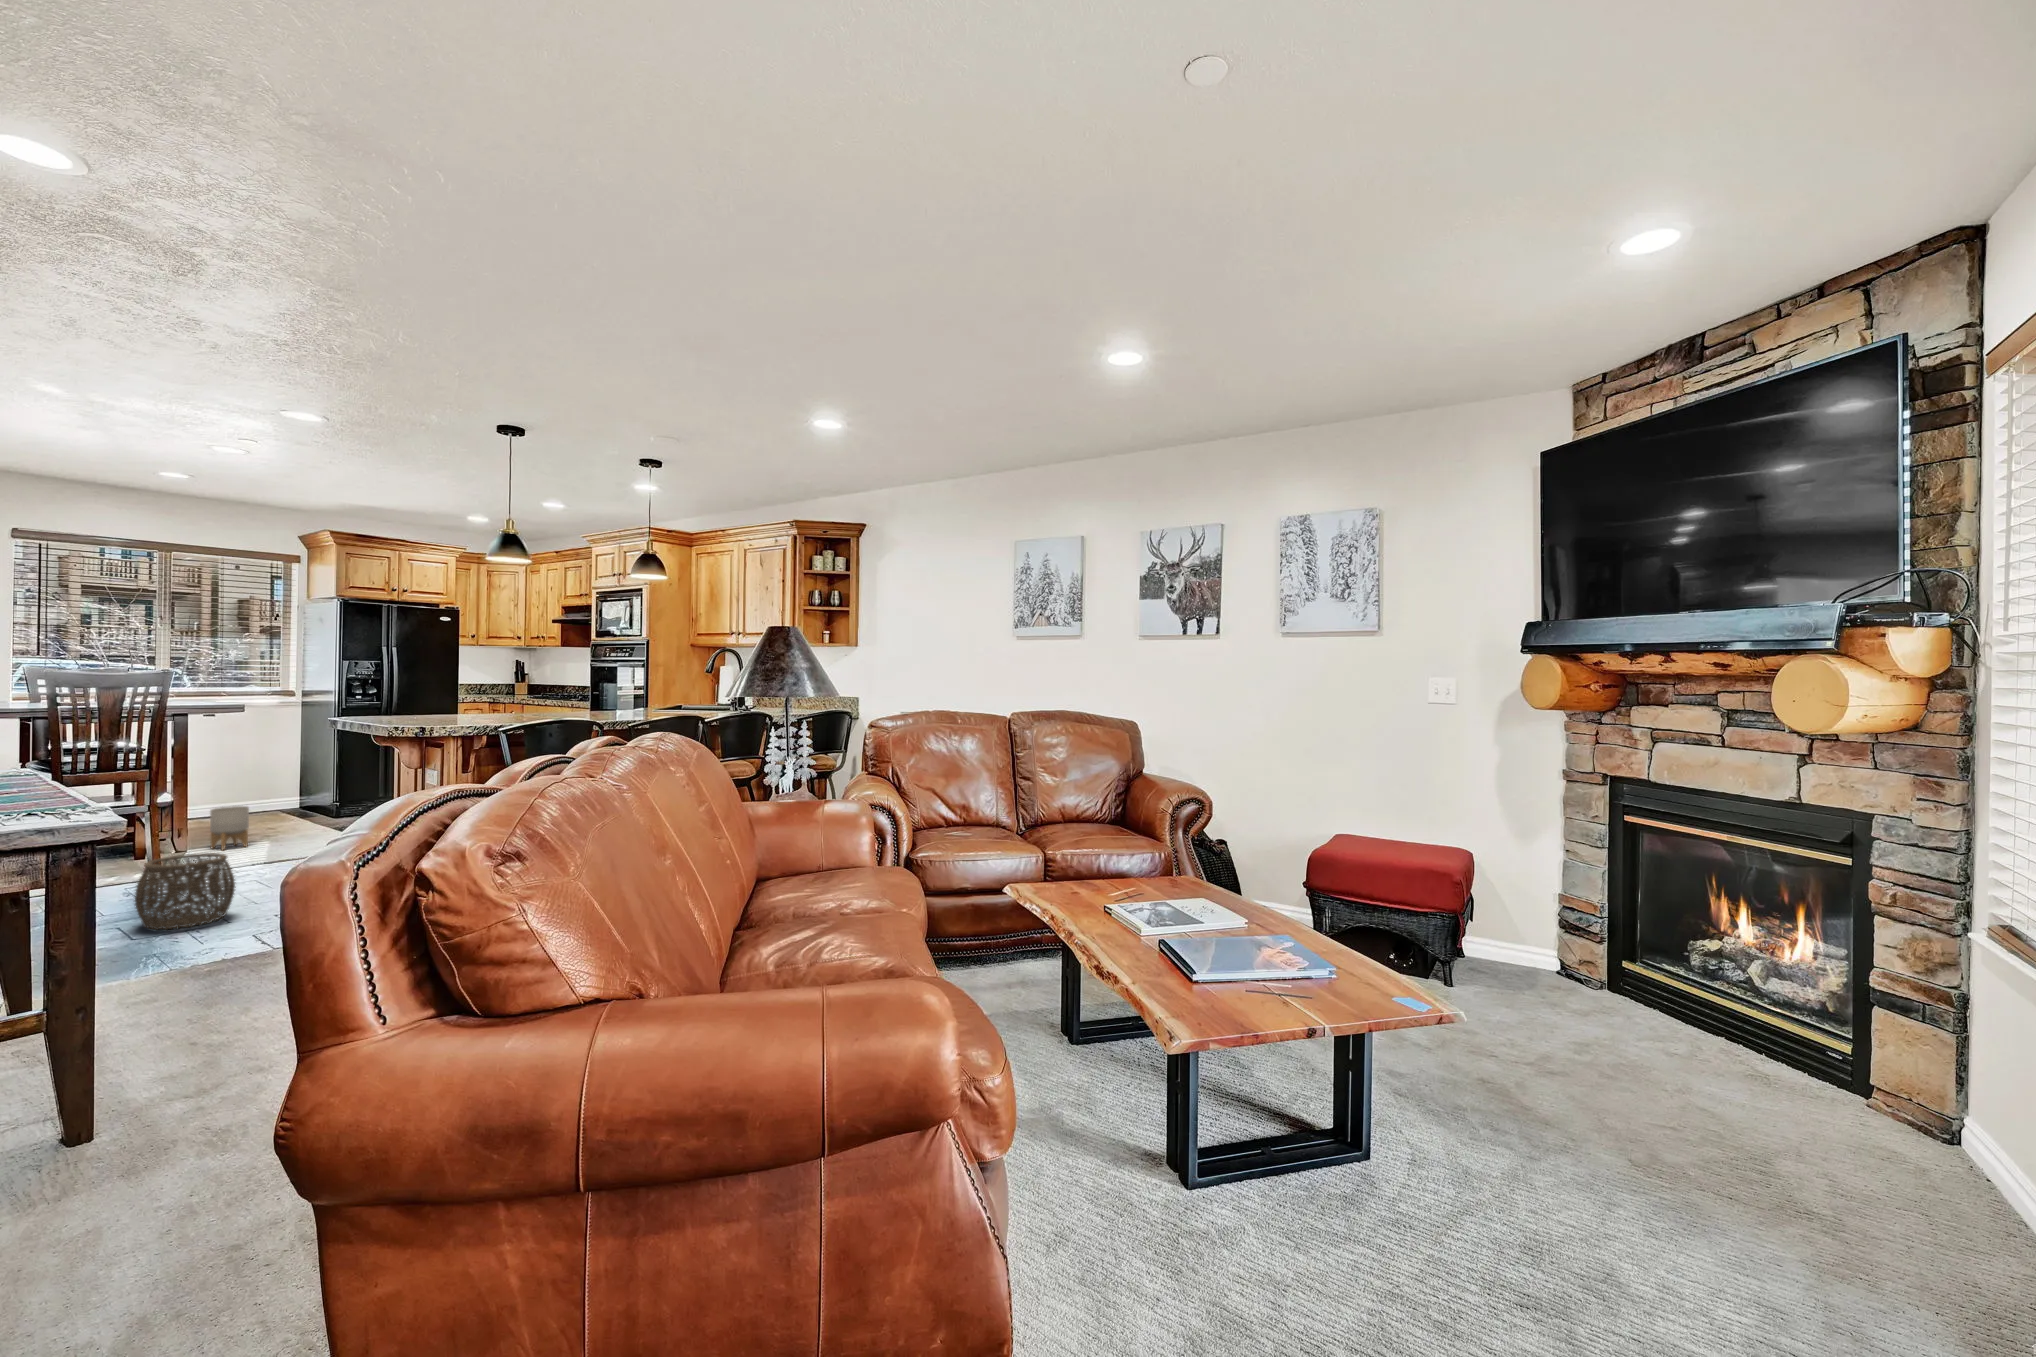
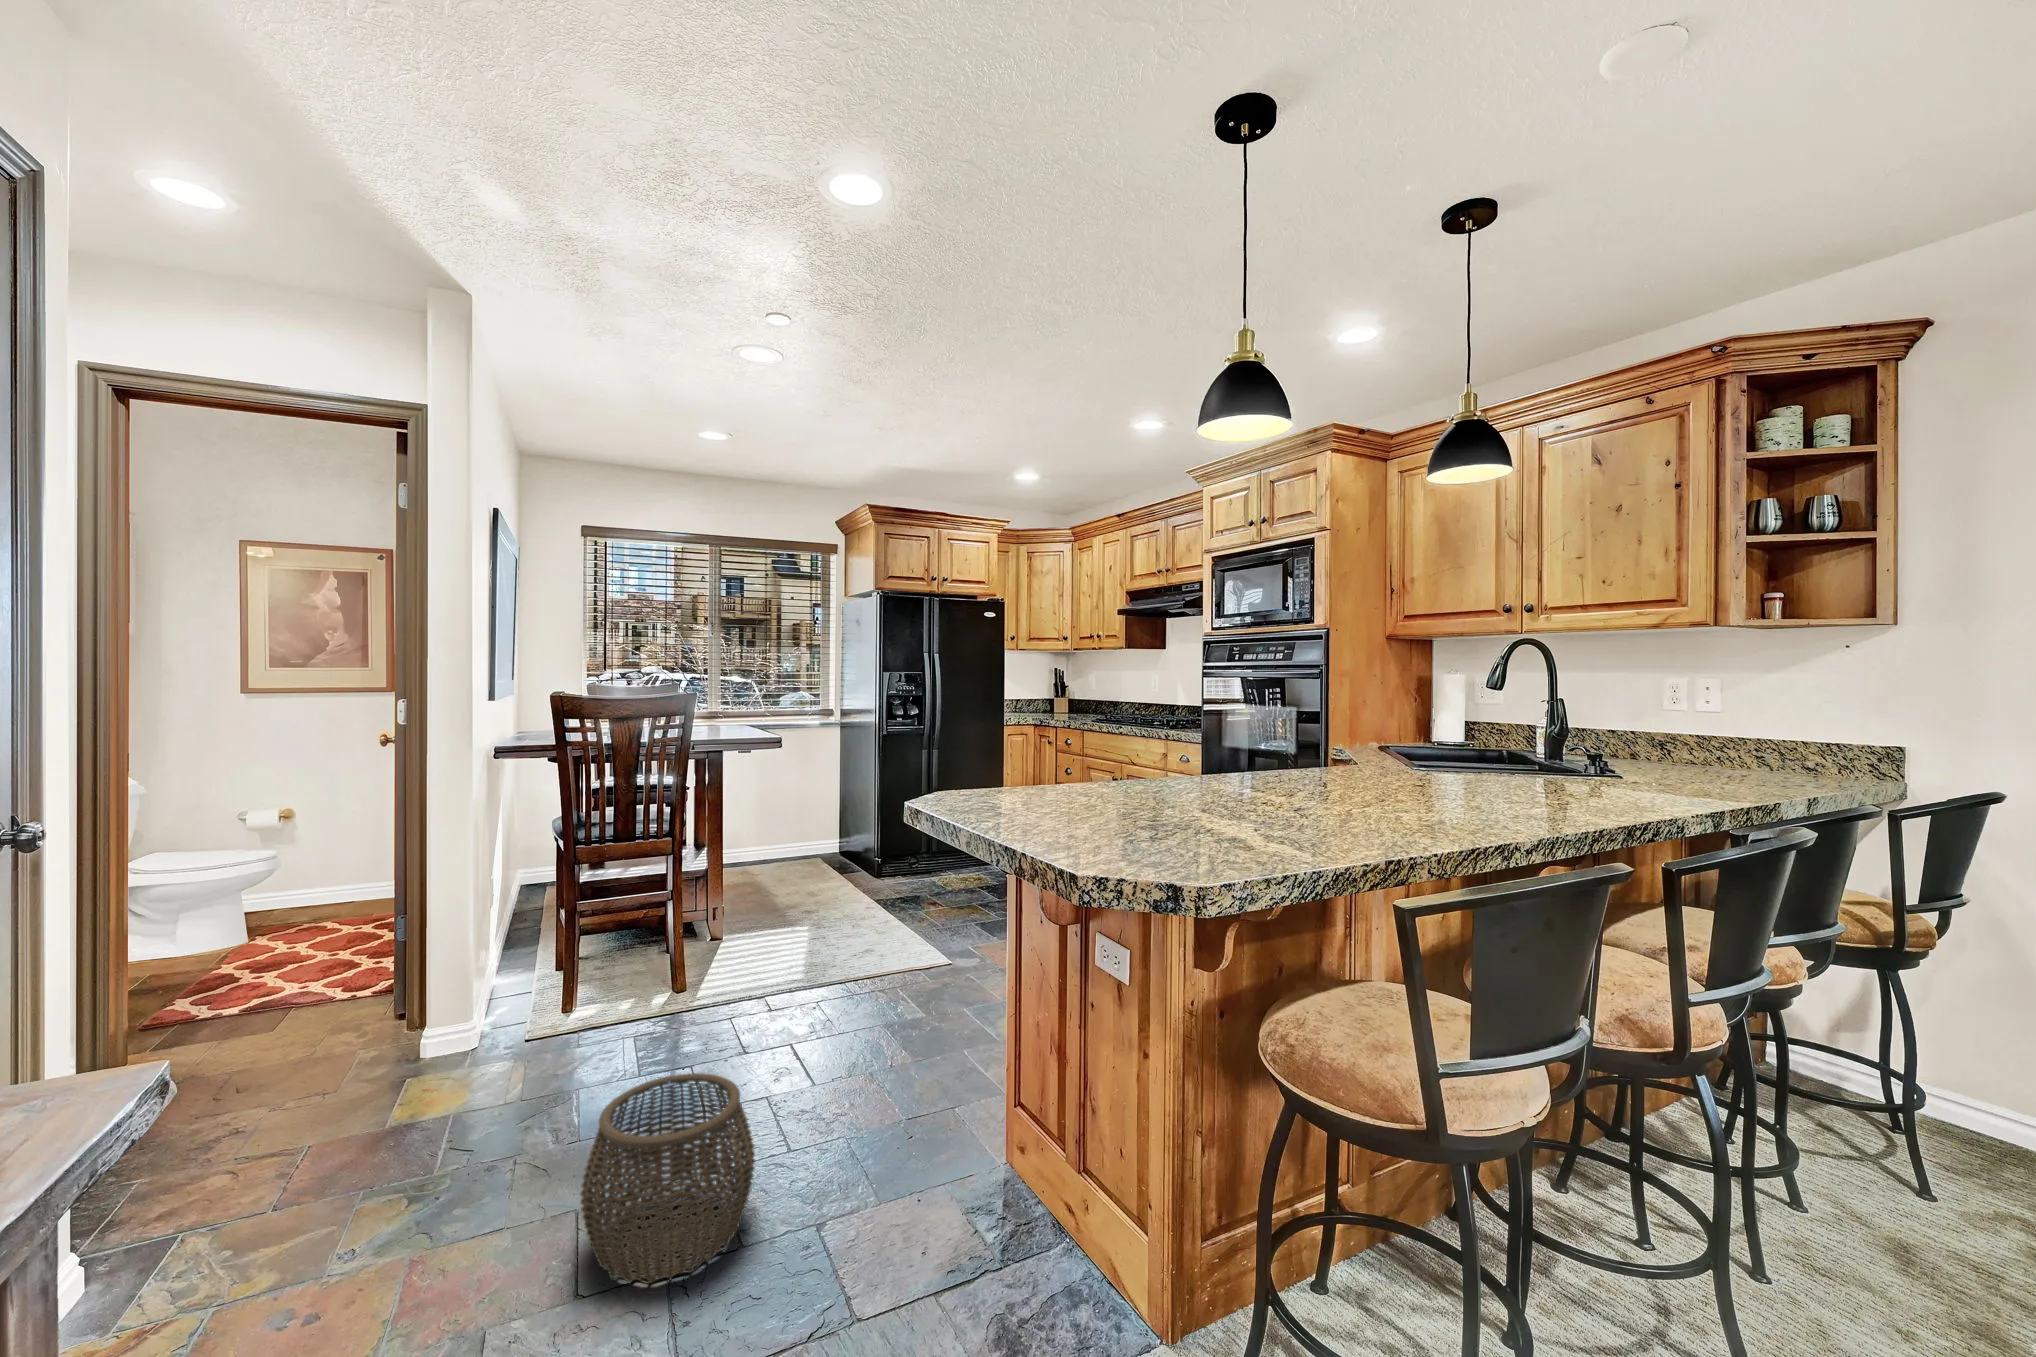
planter: present [210,806,249,850] -> none [746,877,788,944]

